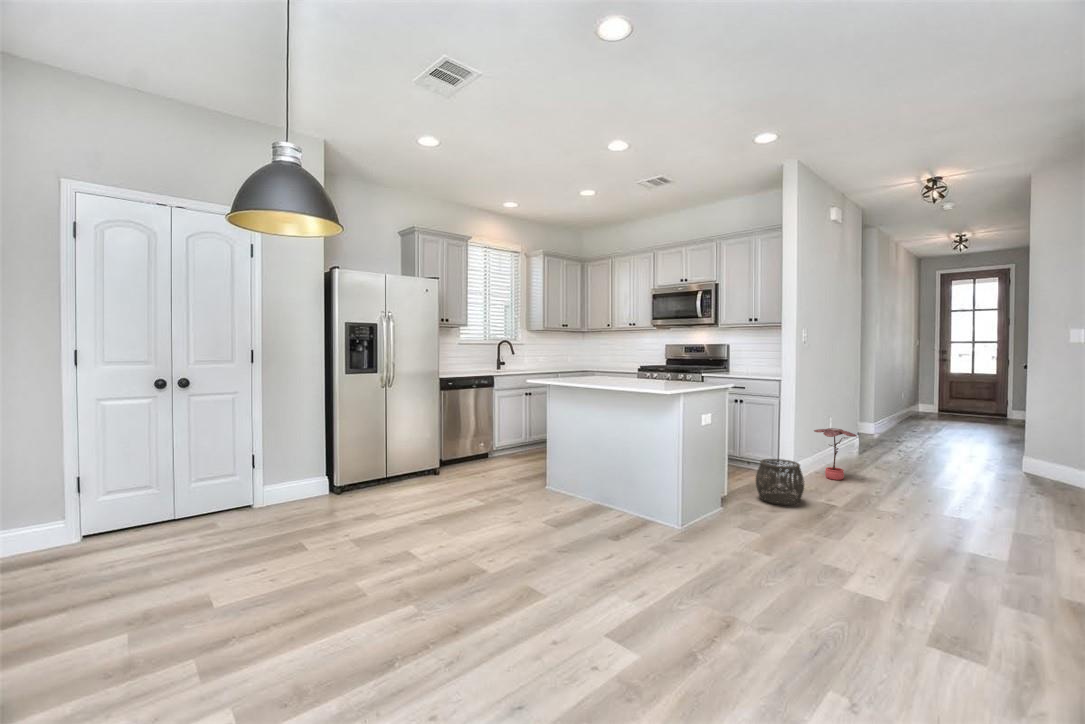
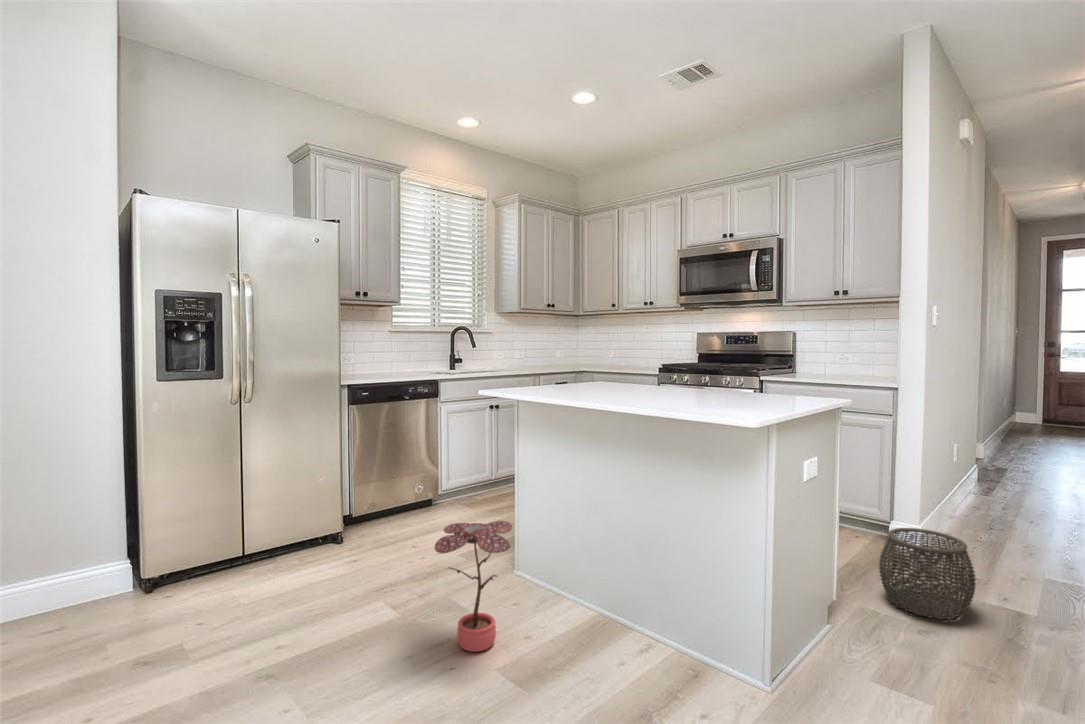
potted plant: present [814,428,857,480] -> present [435,521,512,652]

